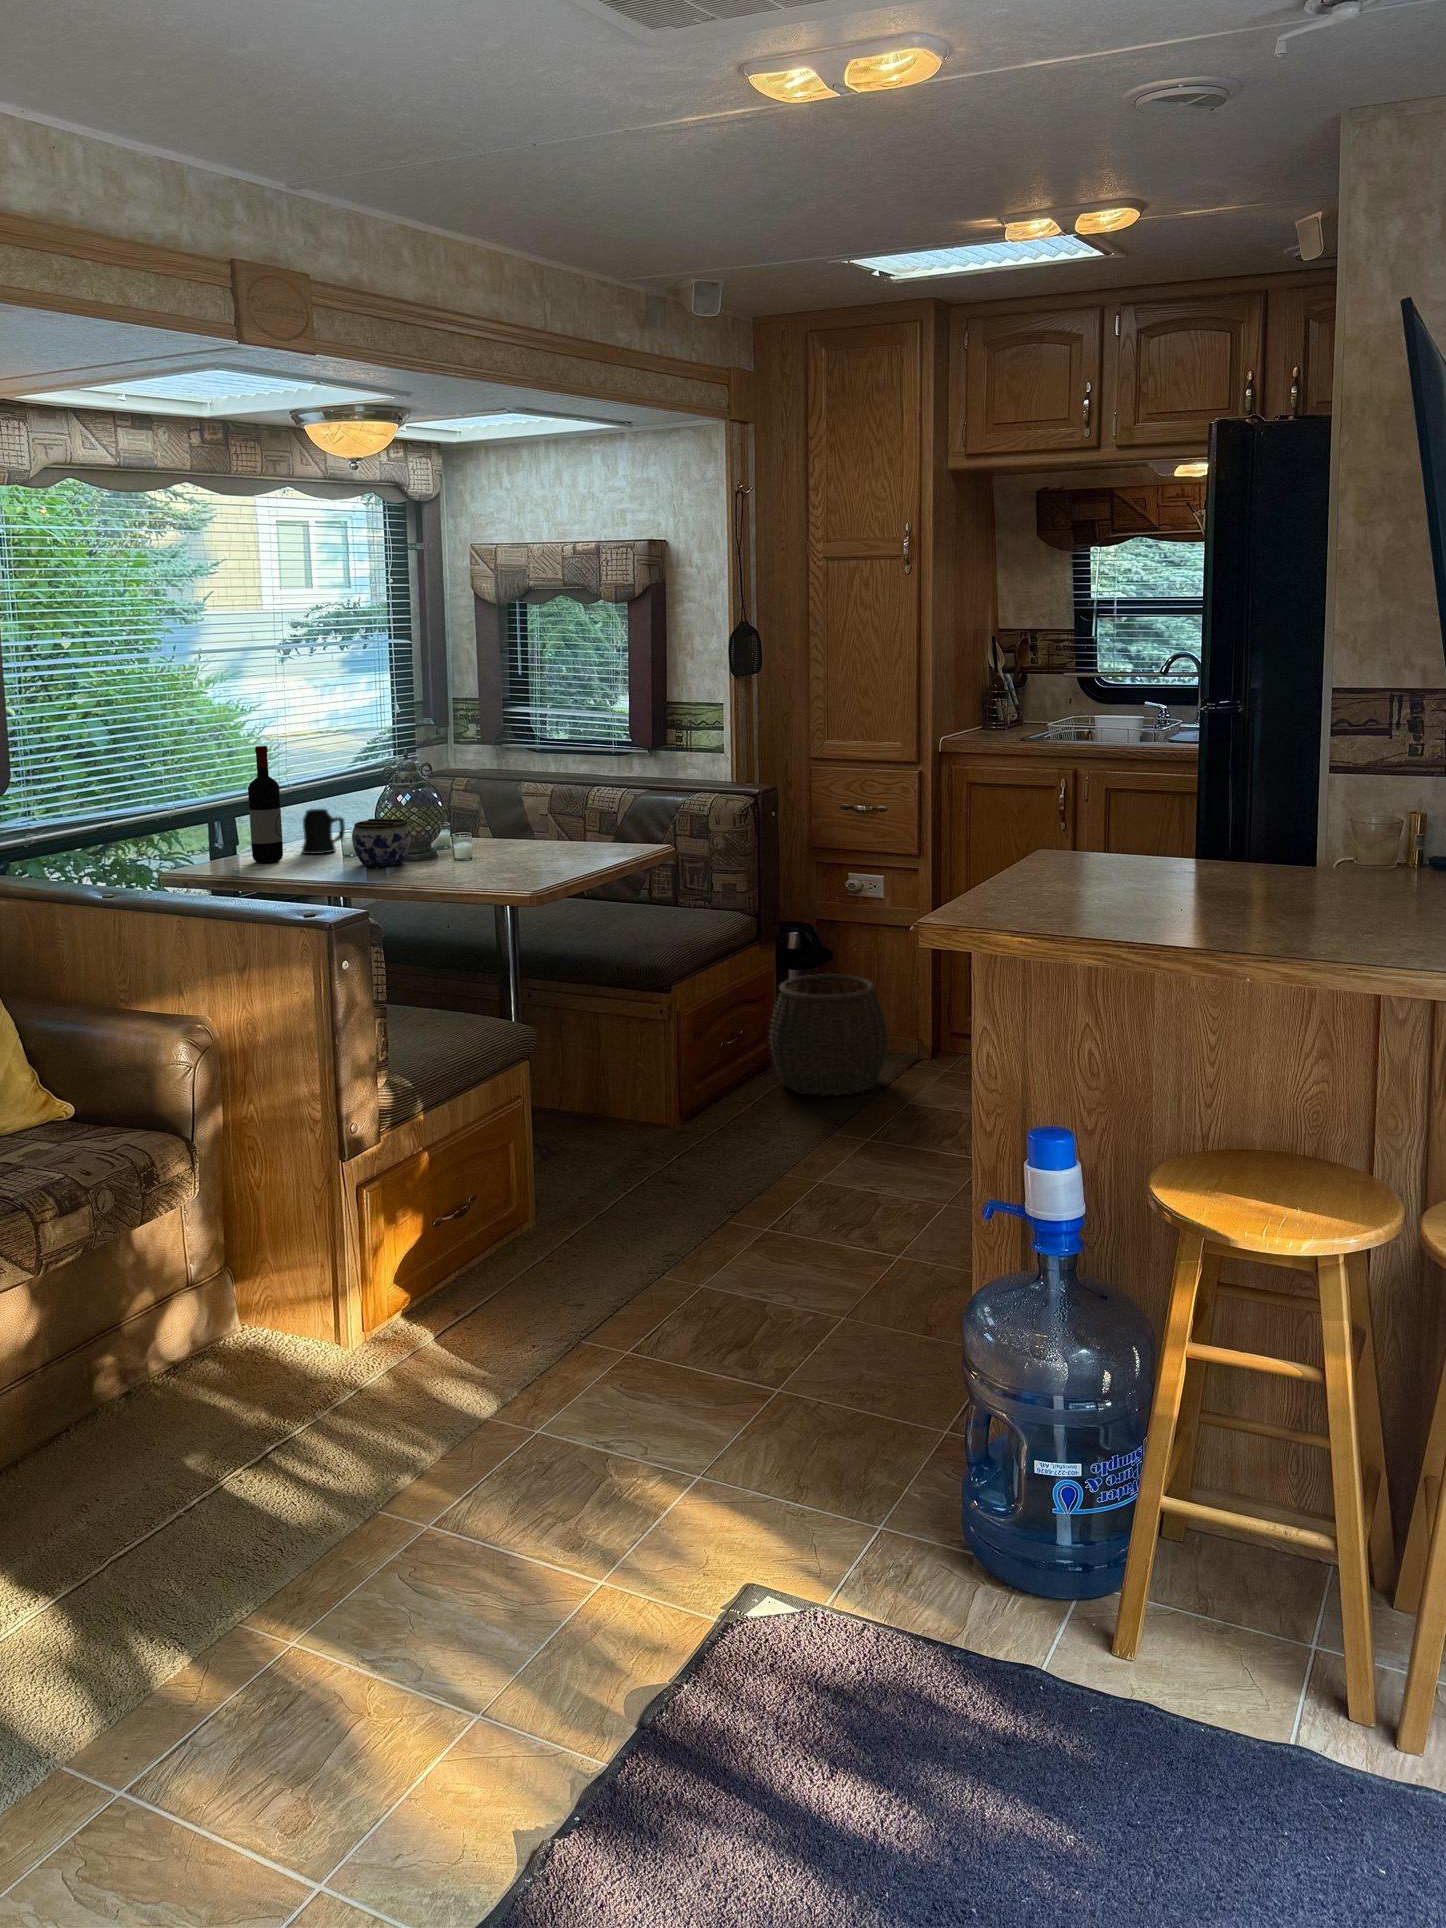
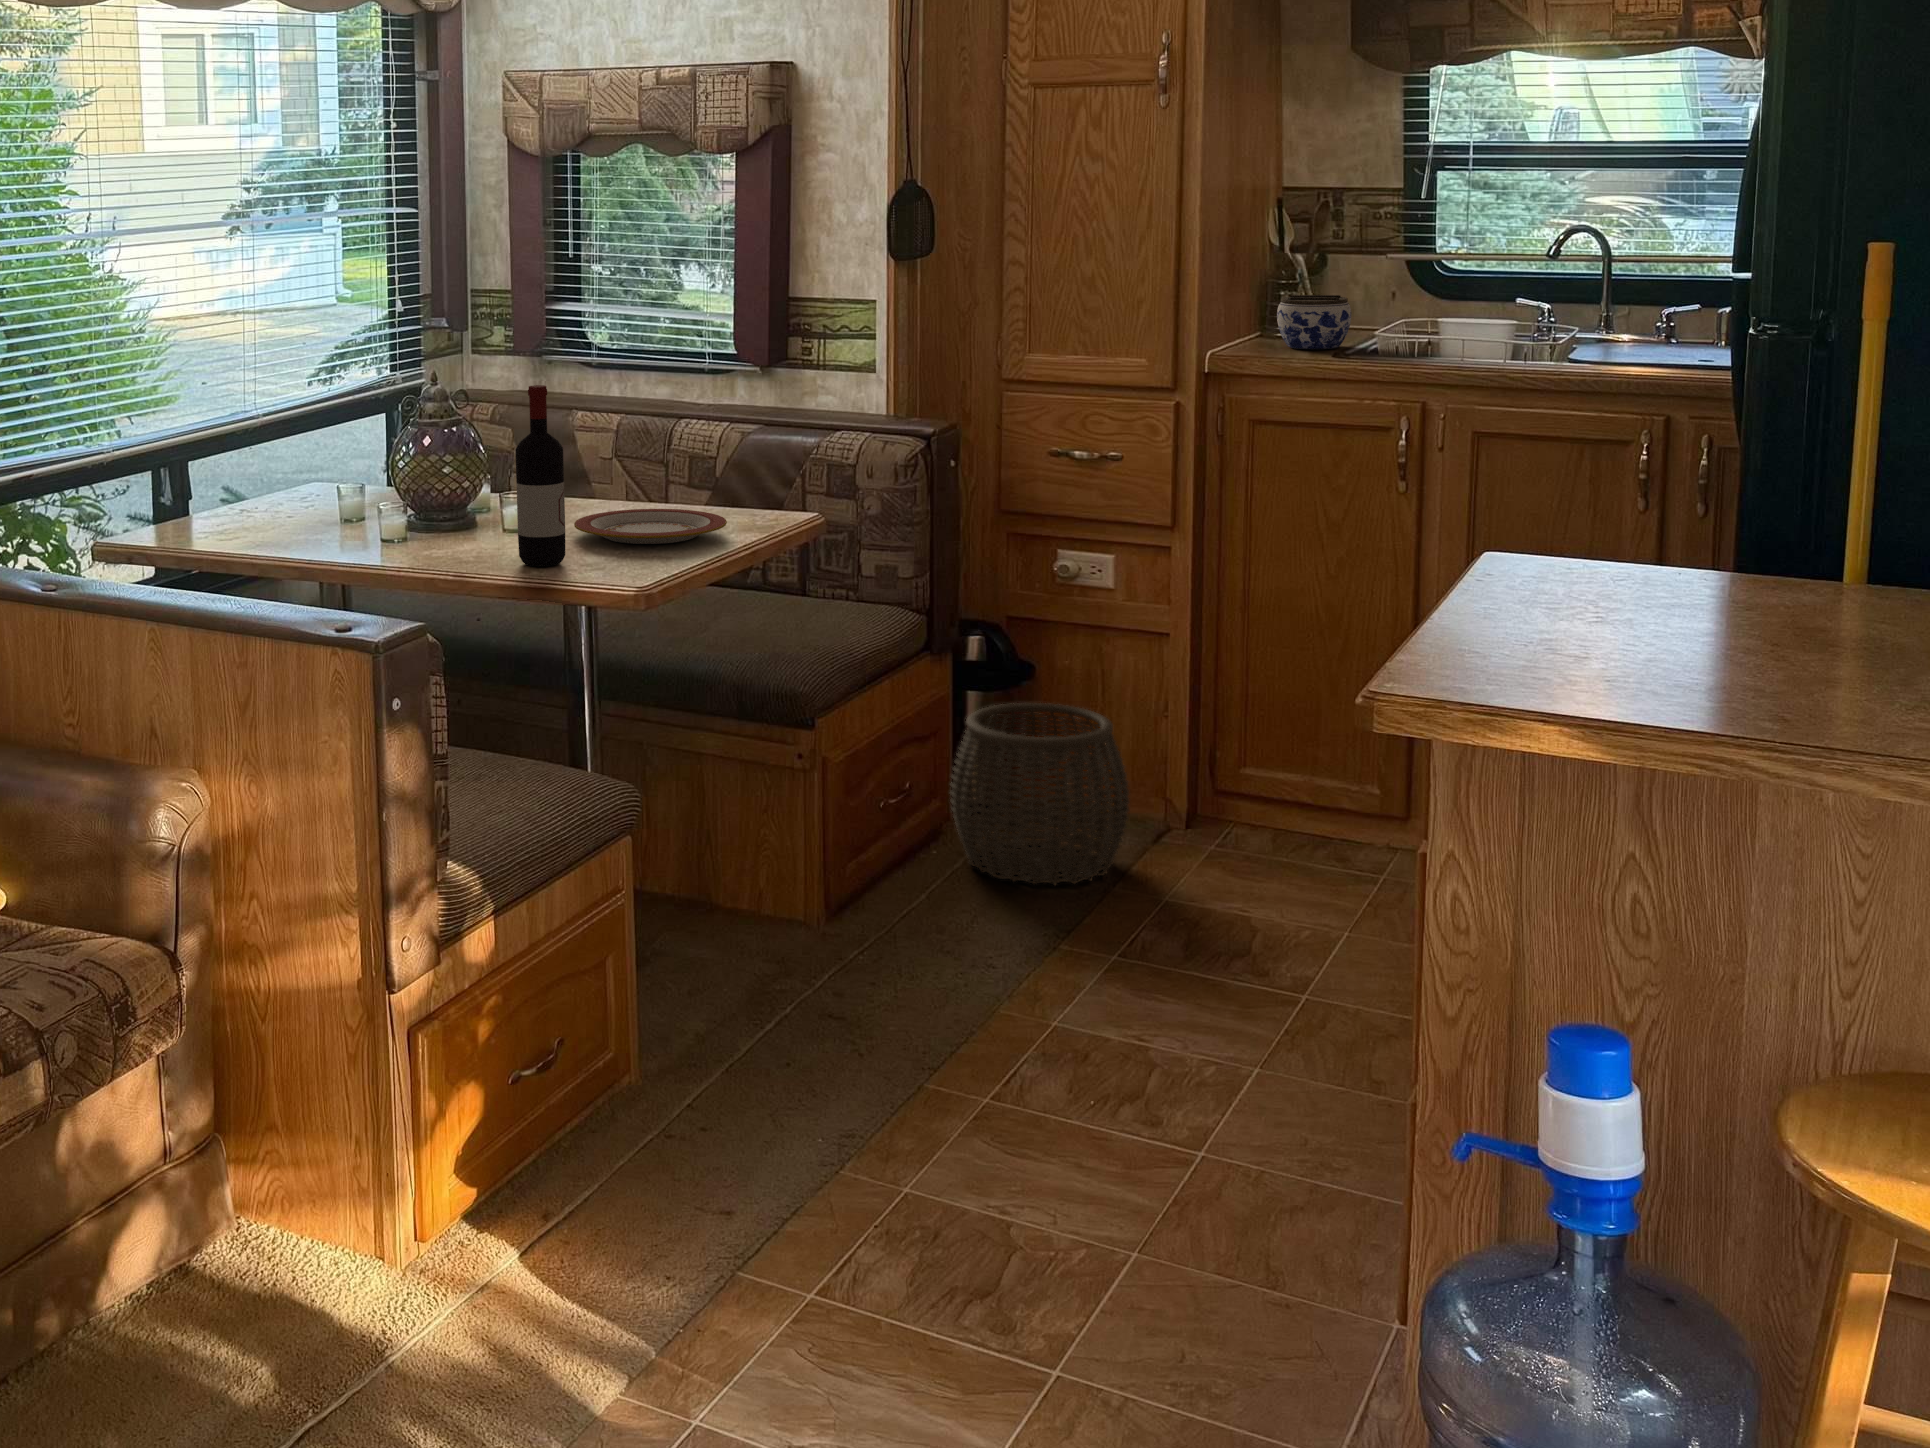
wine bottle: present [248,746,283,863] -> present [515,385,565,566]
mug: present [302,809,345,854] -> none [289,456,349,521]
jar: present [352,819,411,866] -> present [1277,295,1351,349]
plate: none [497,841,601,863] -> present [574,509,727,544]

